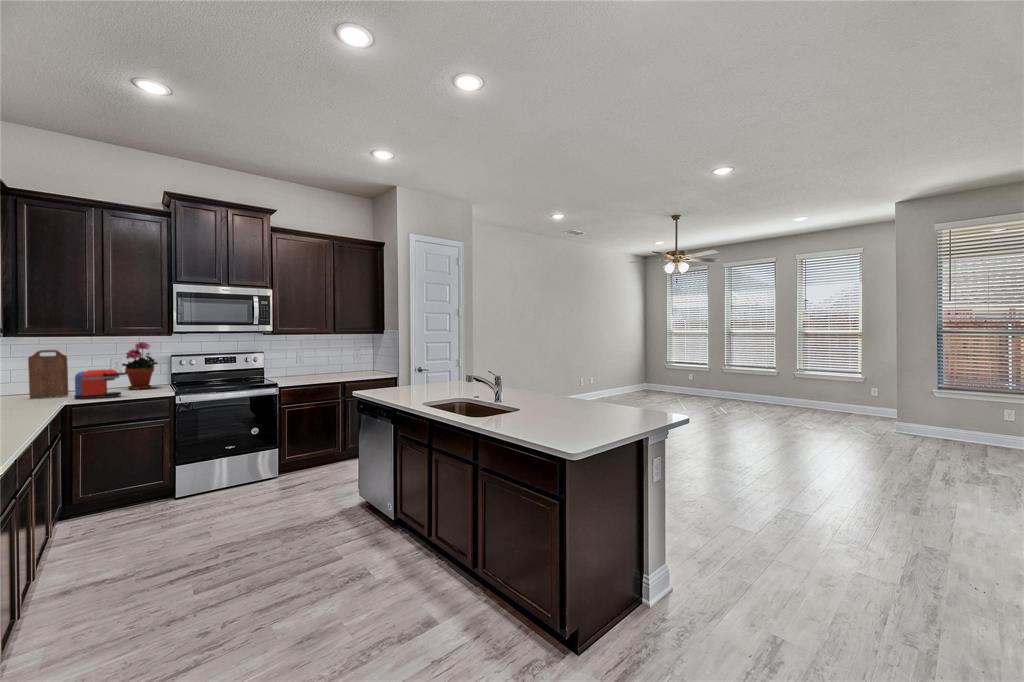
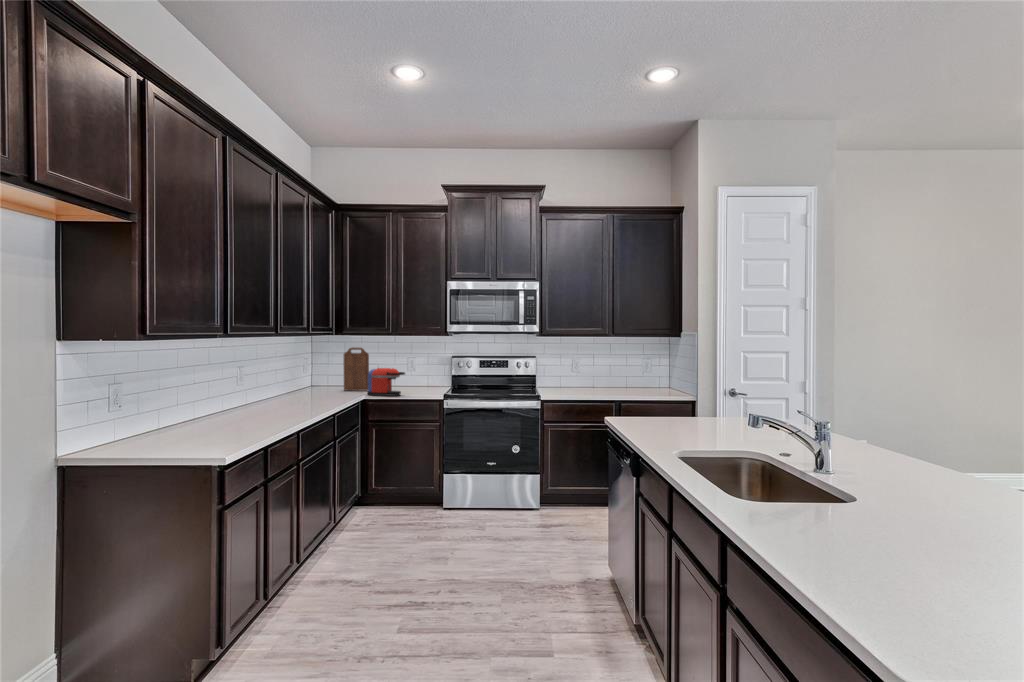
potted plant: present [122,342,157,389] -> none [412,342,439,389]

